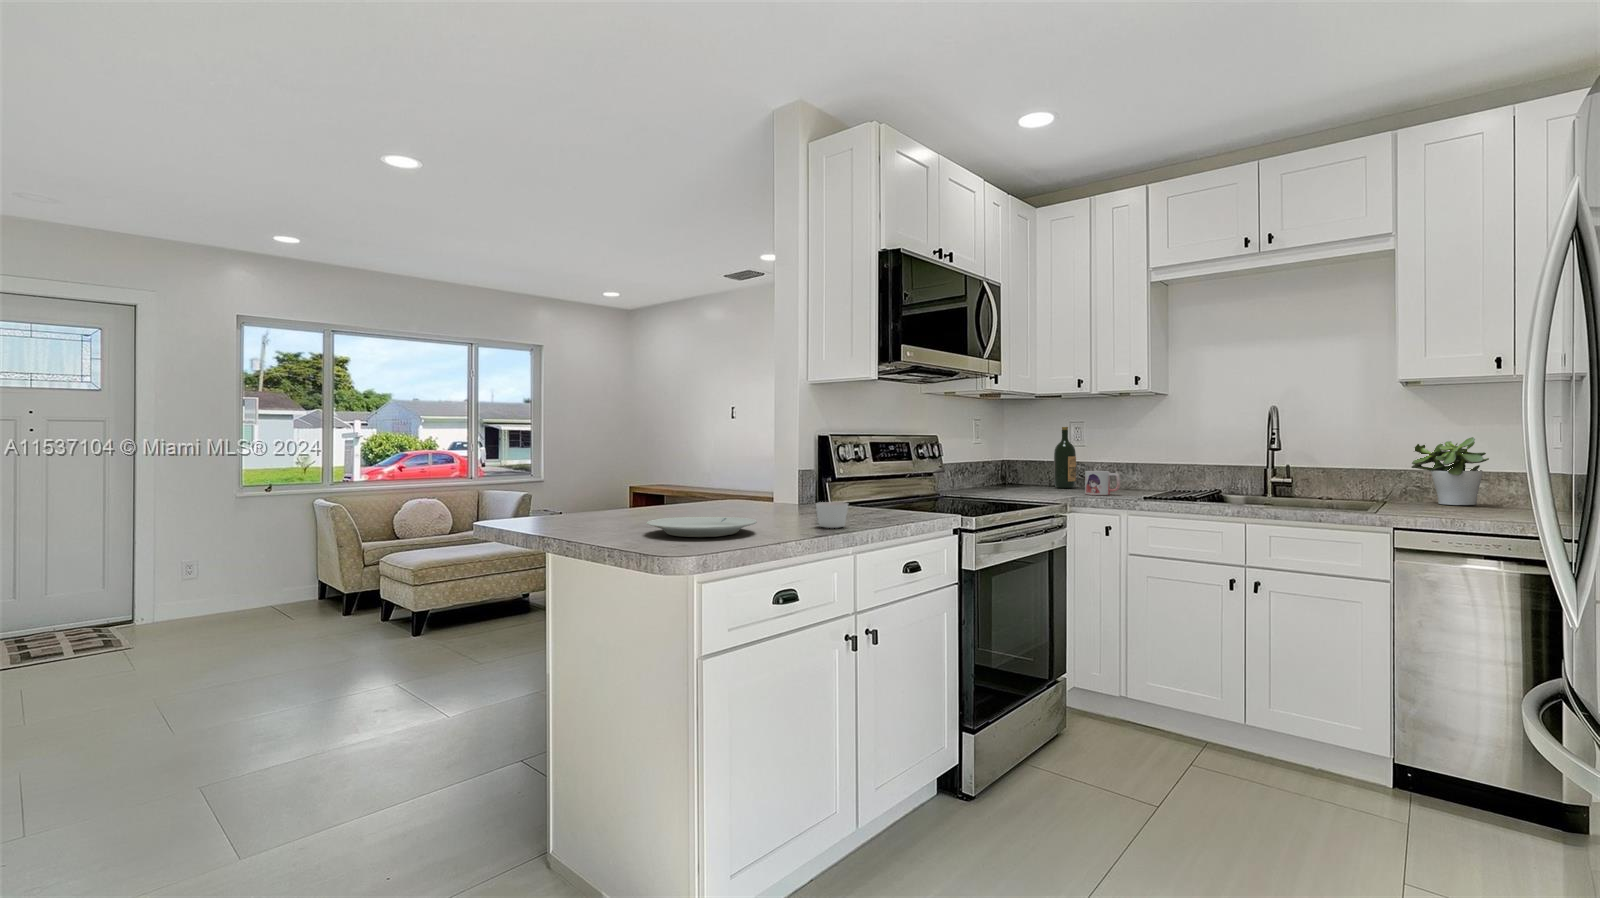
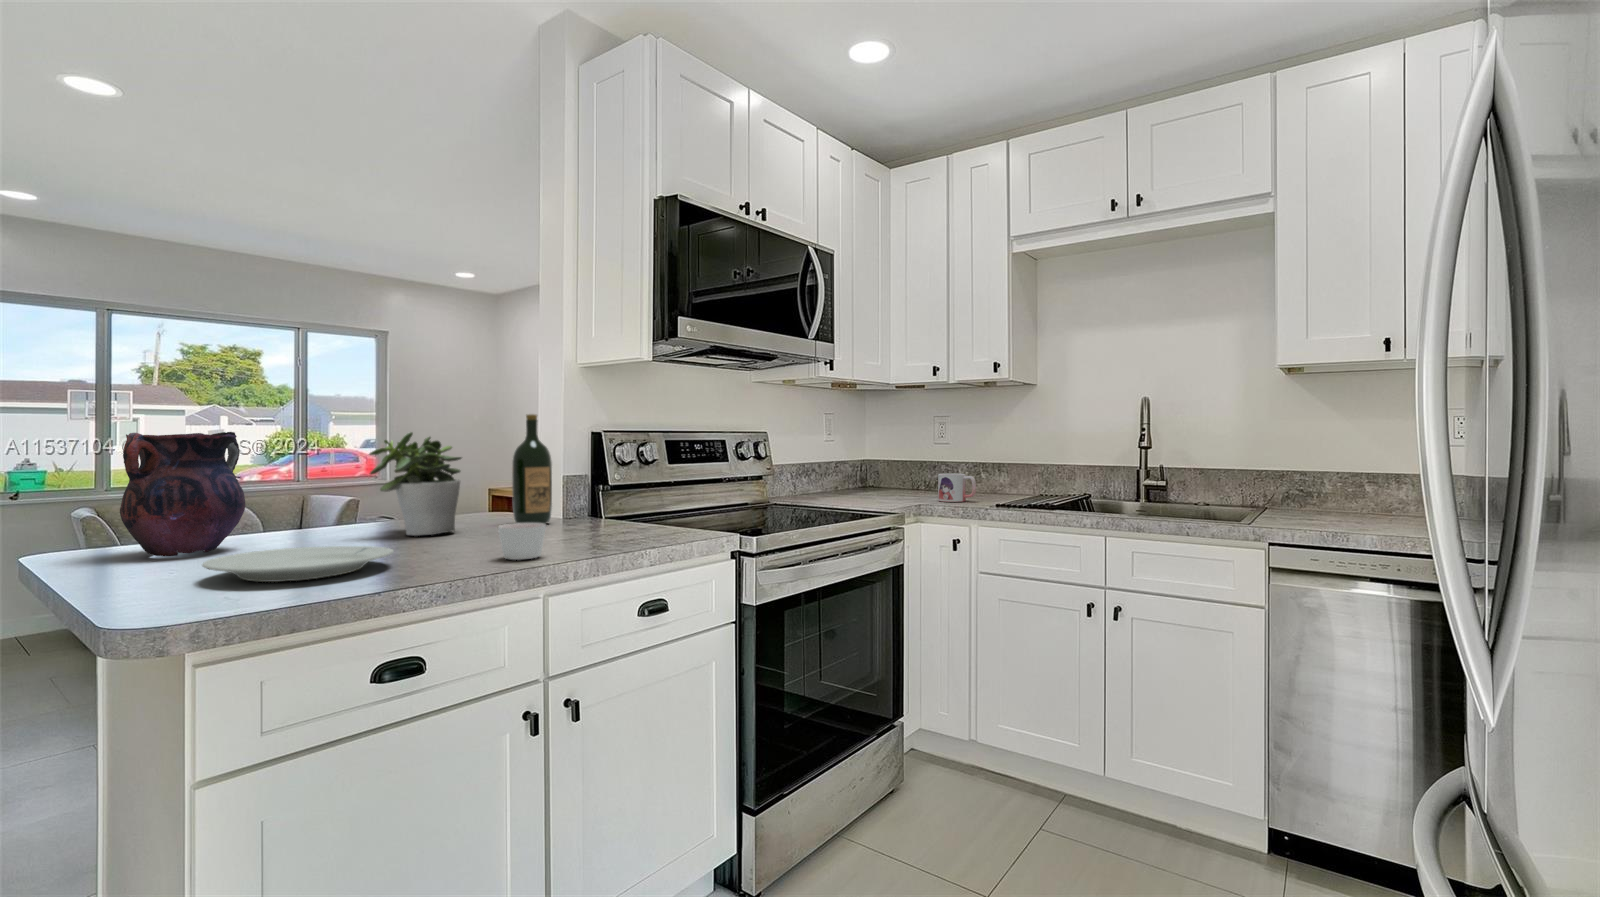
wine bottle: present [1054,427,1076,488] -> present [512,414,552,524]
vase: none [549,435,620,523] -> present [120,432,245,556]
potted plant: present [1412,437,1489,505] -> present [370,432,461,536]

